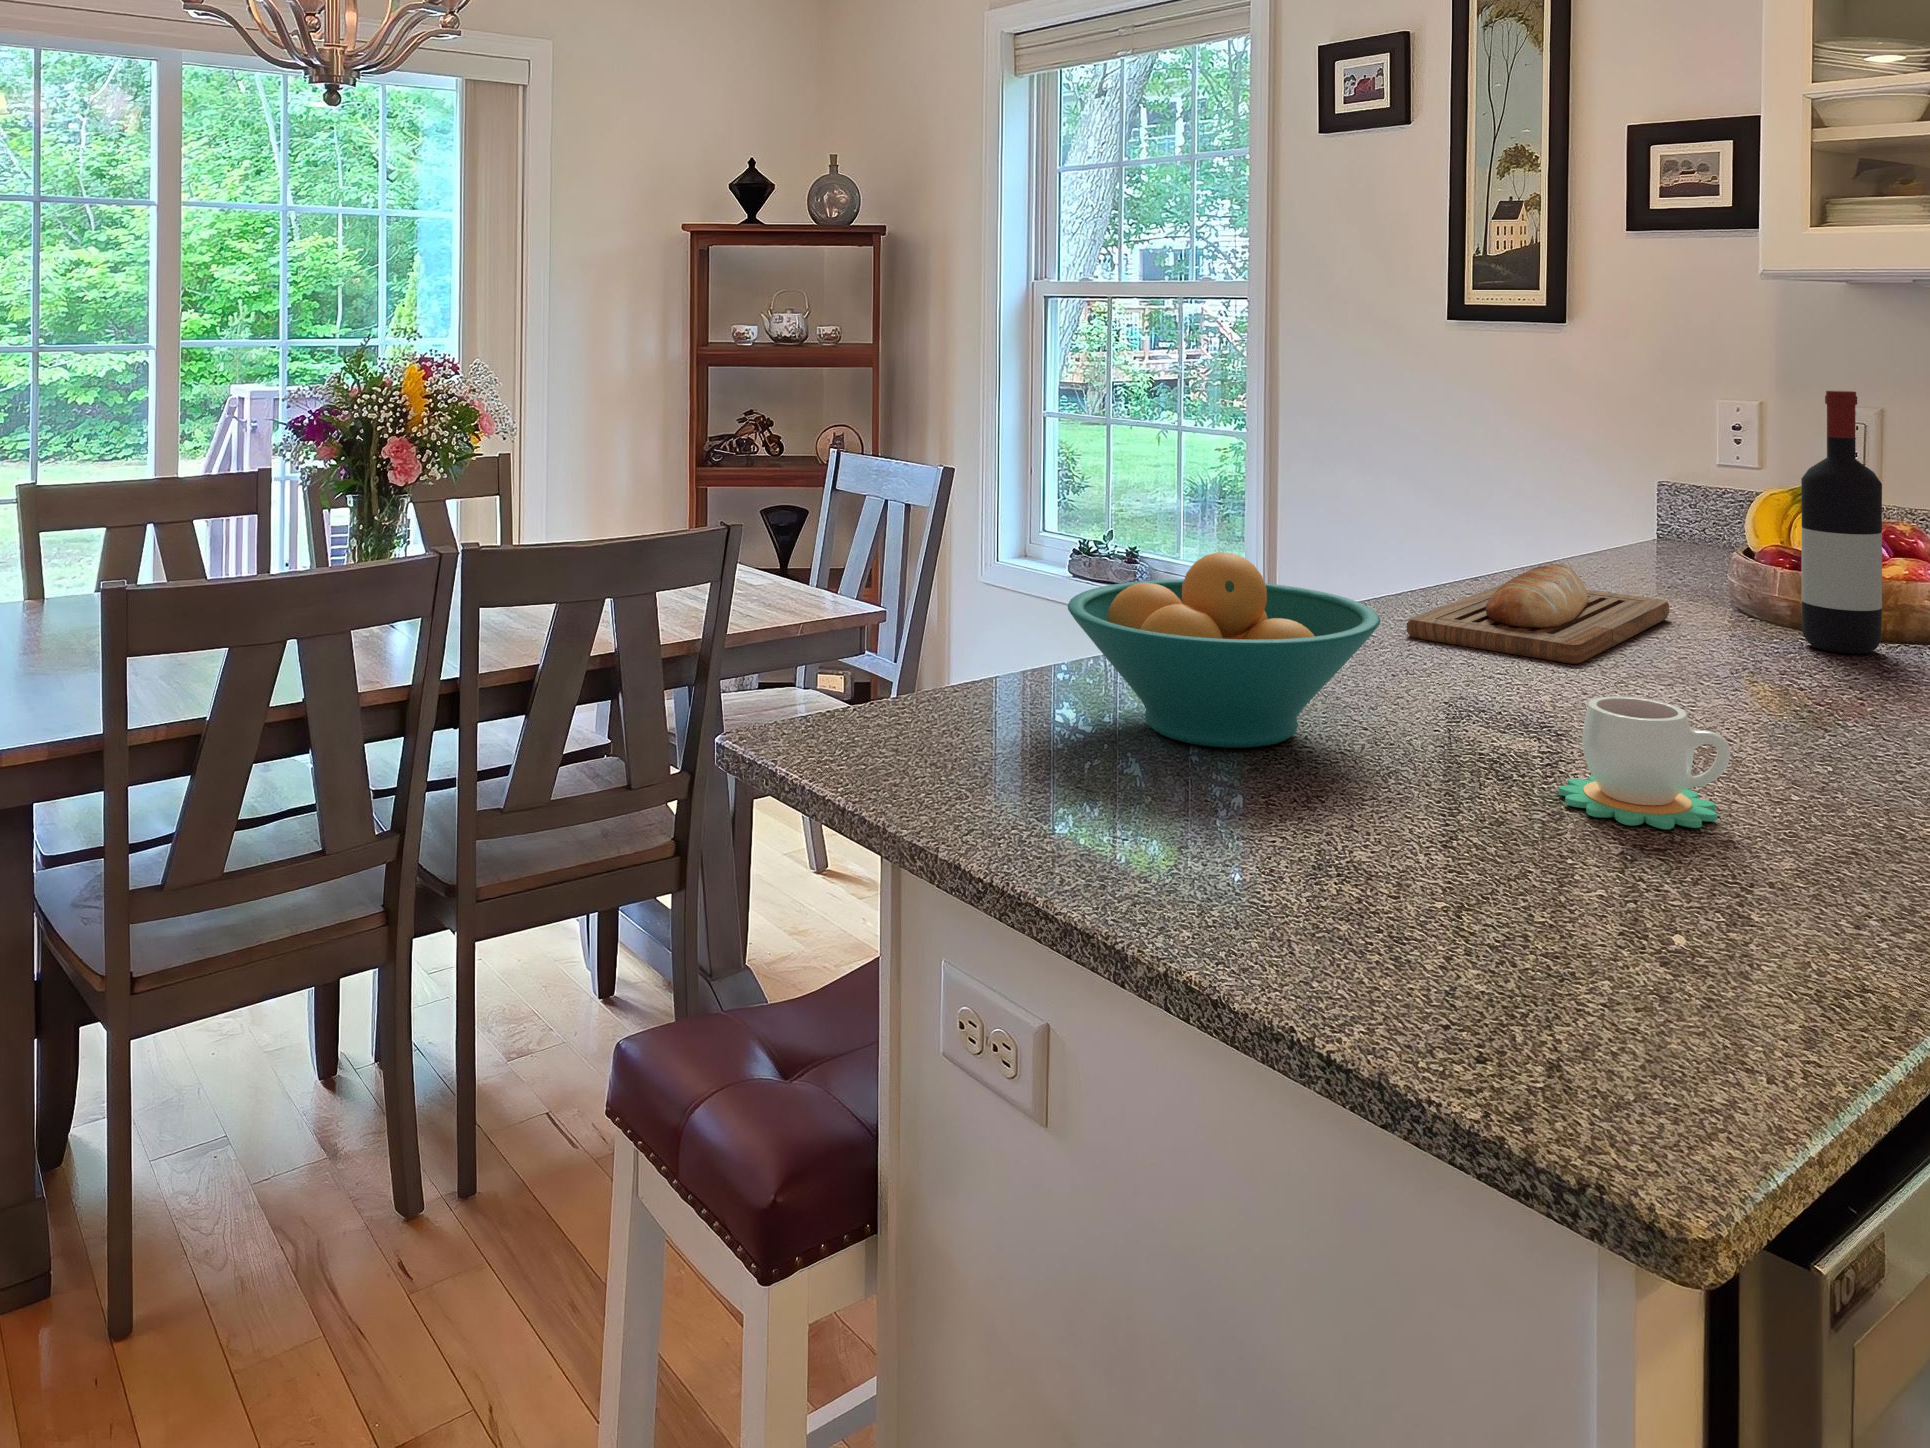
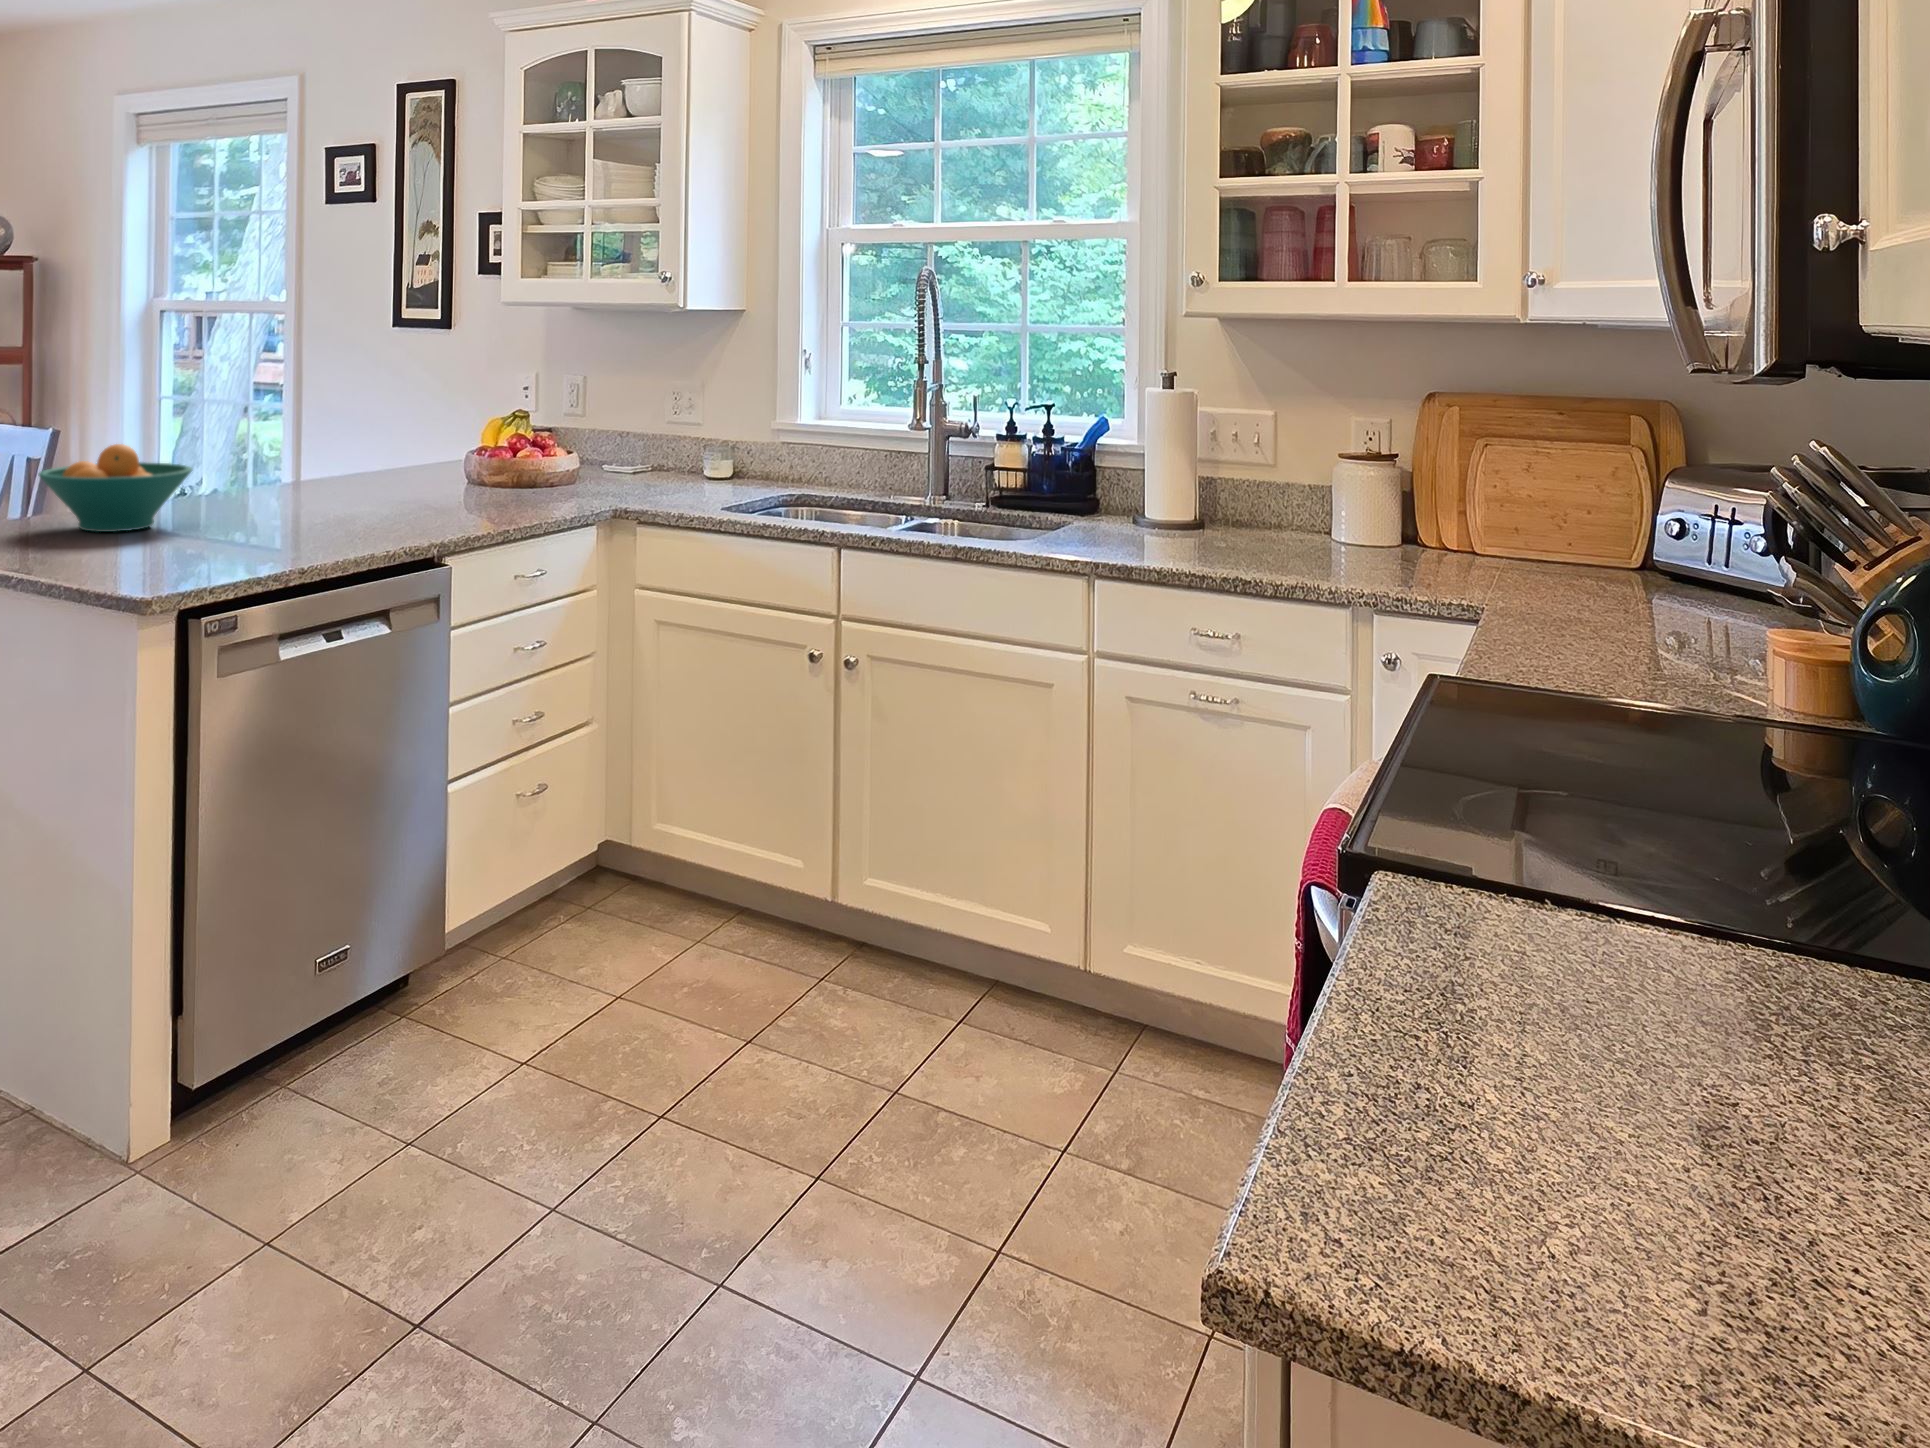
wine bottle: present [1801,391,1882,654] -> none [469,366,503,495]
bread loaf: present [1407,564,1669,664] -> none [267,461,423,504]
mug: present [1559,696,1730,829] -> none [246,494,309,541]

